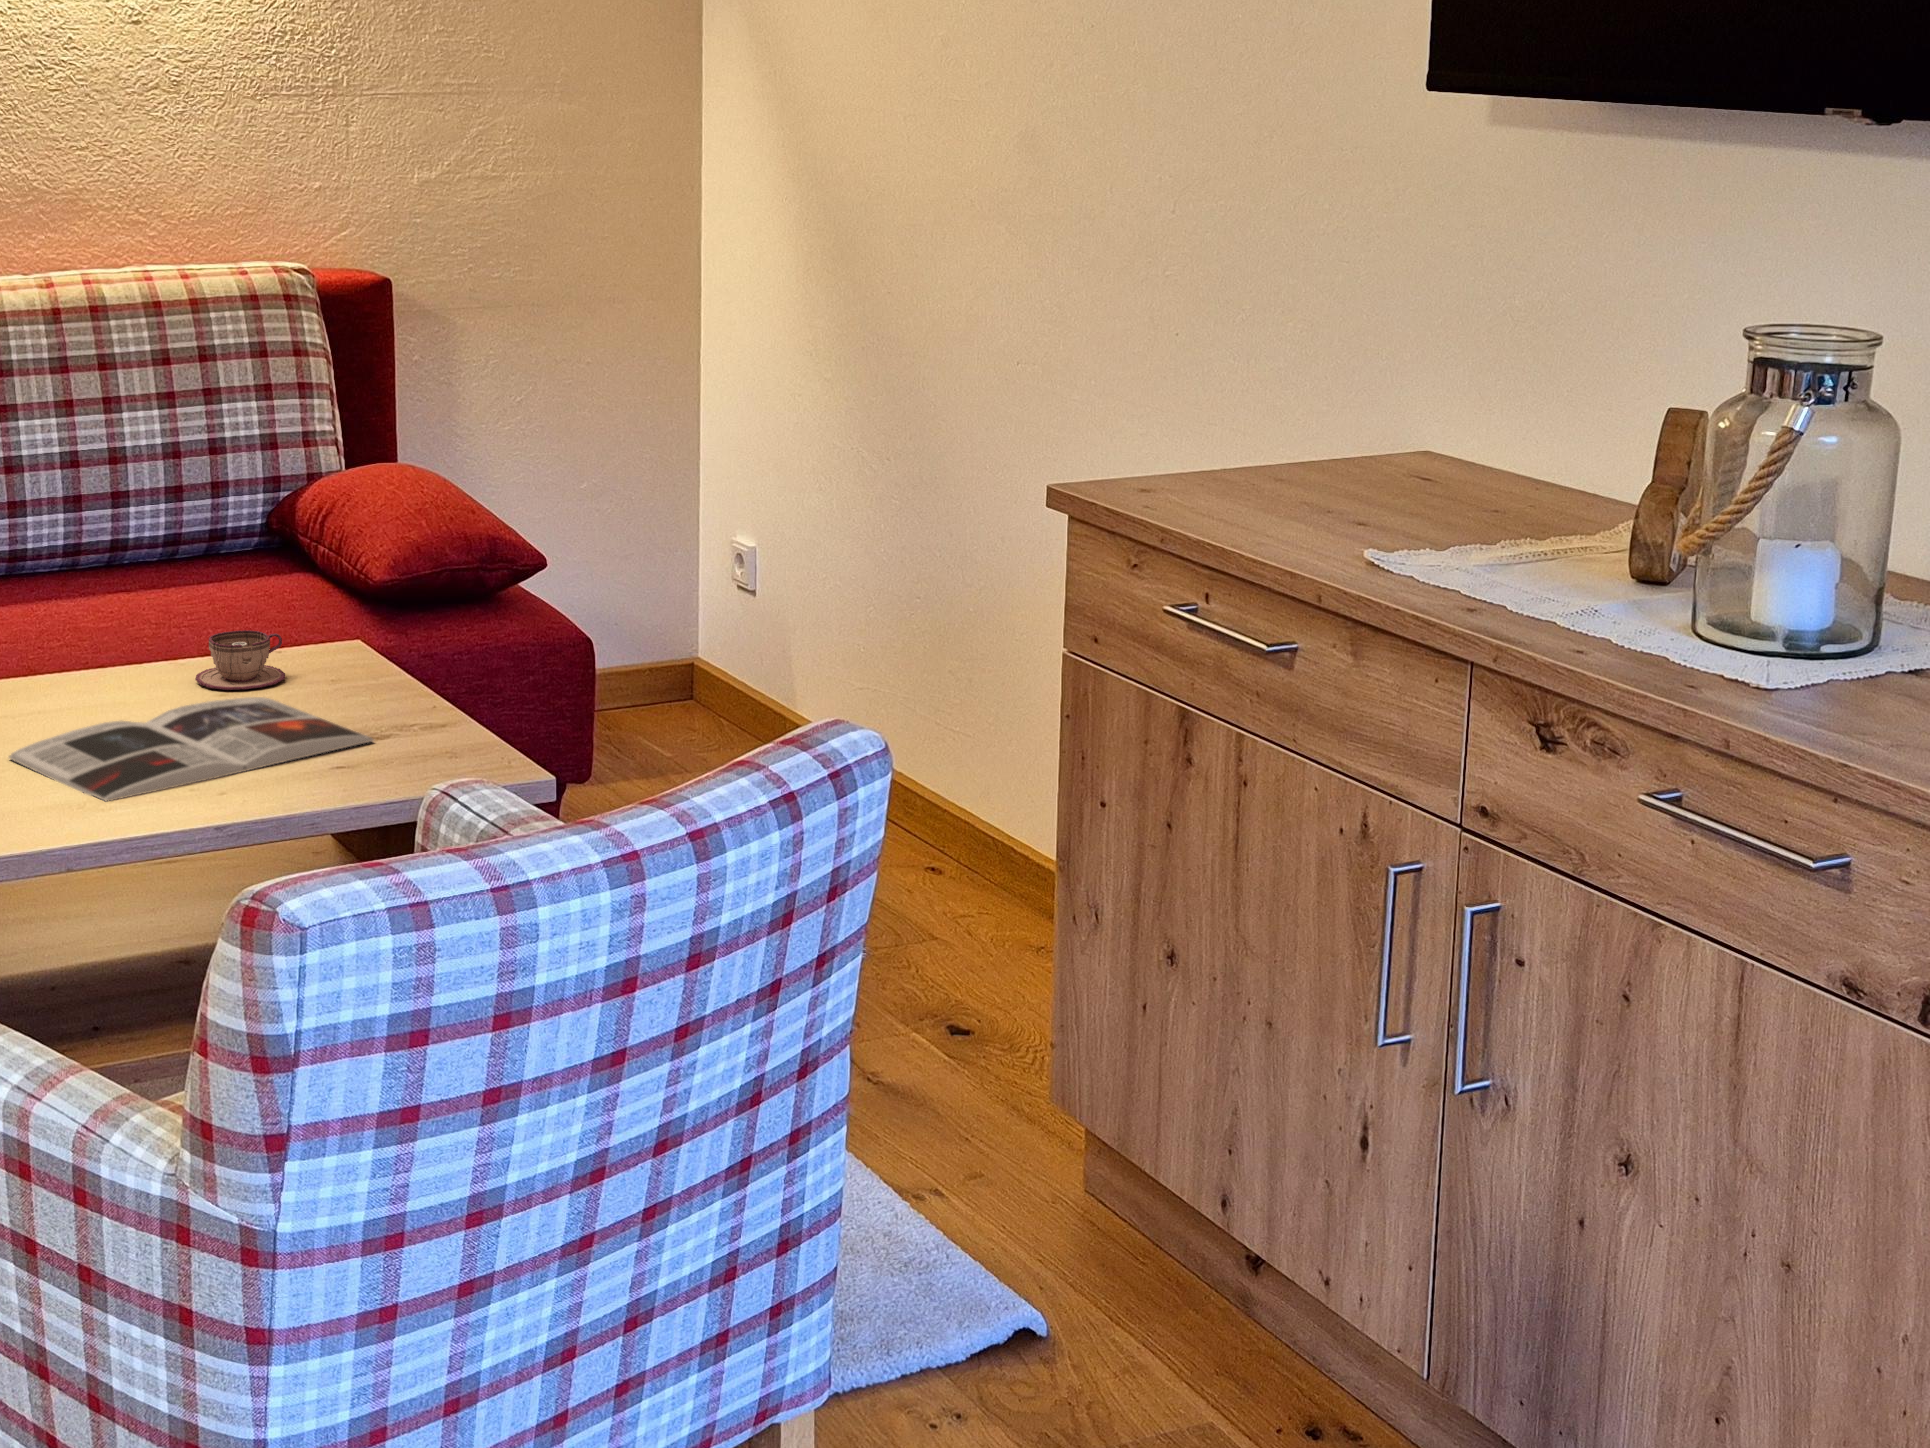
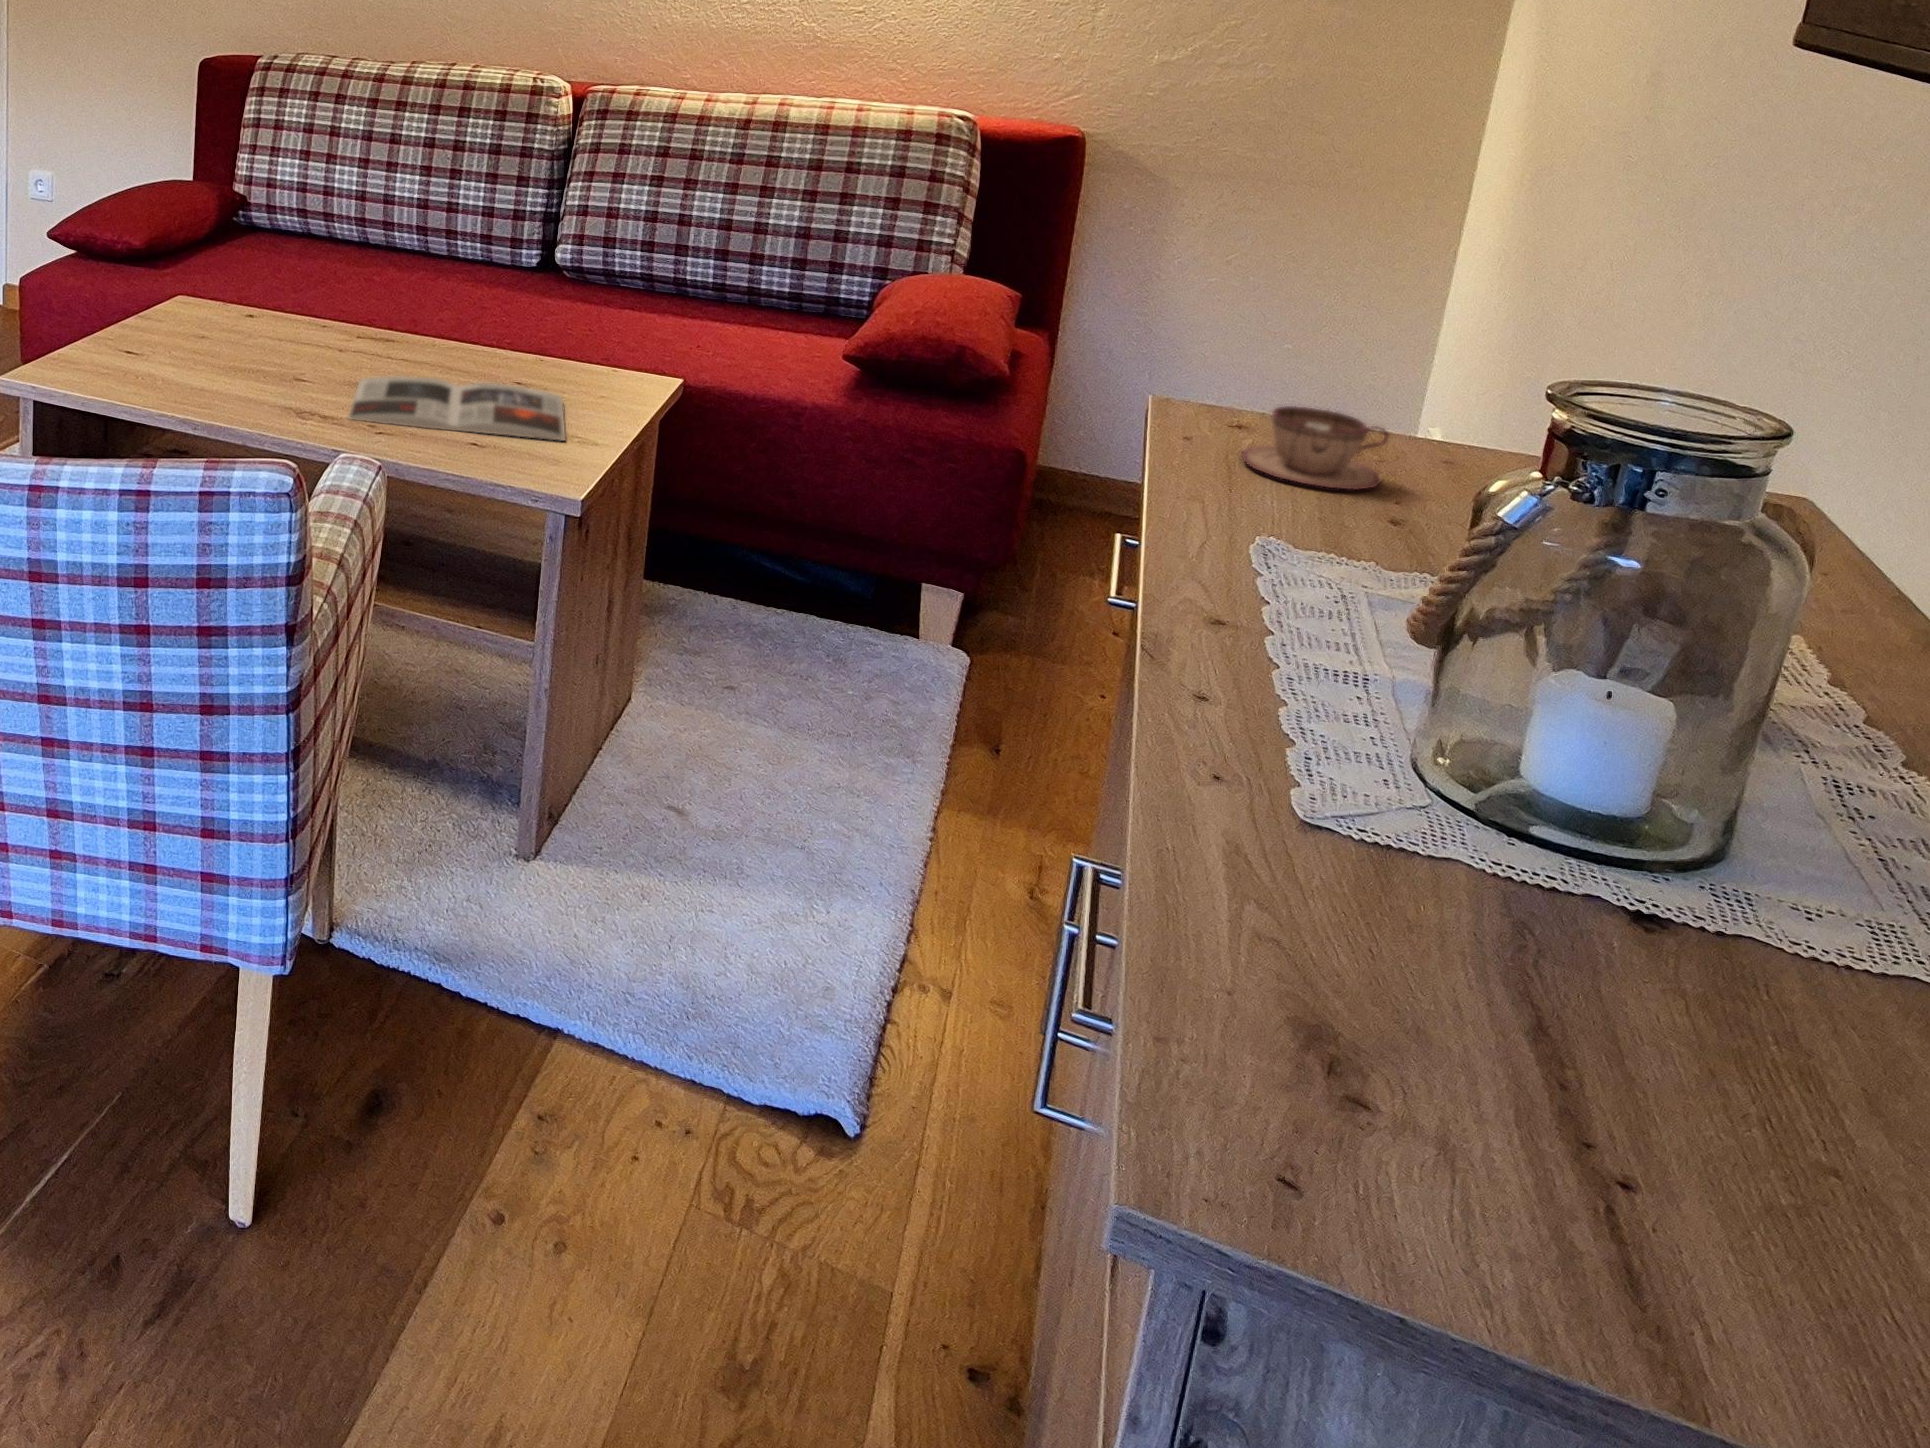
teacup: present [195,630,285,690] -> present [1242,406,1388,489]

